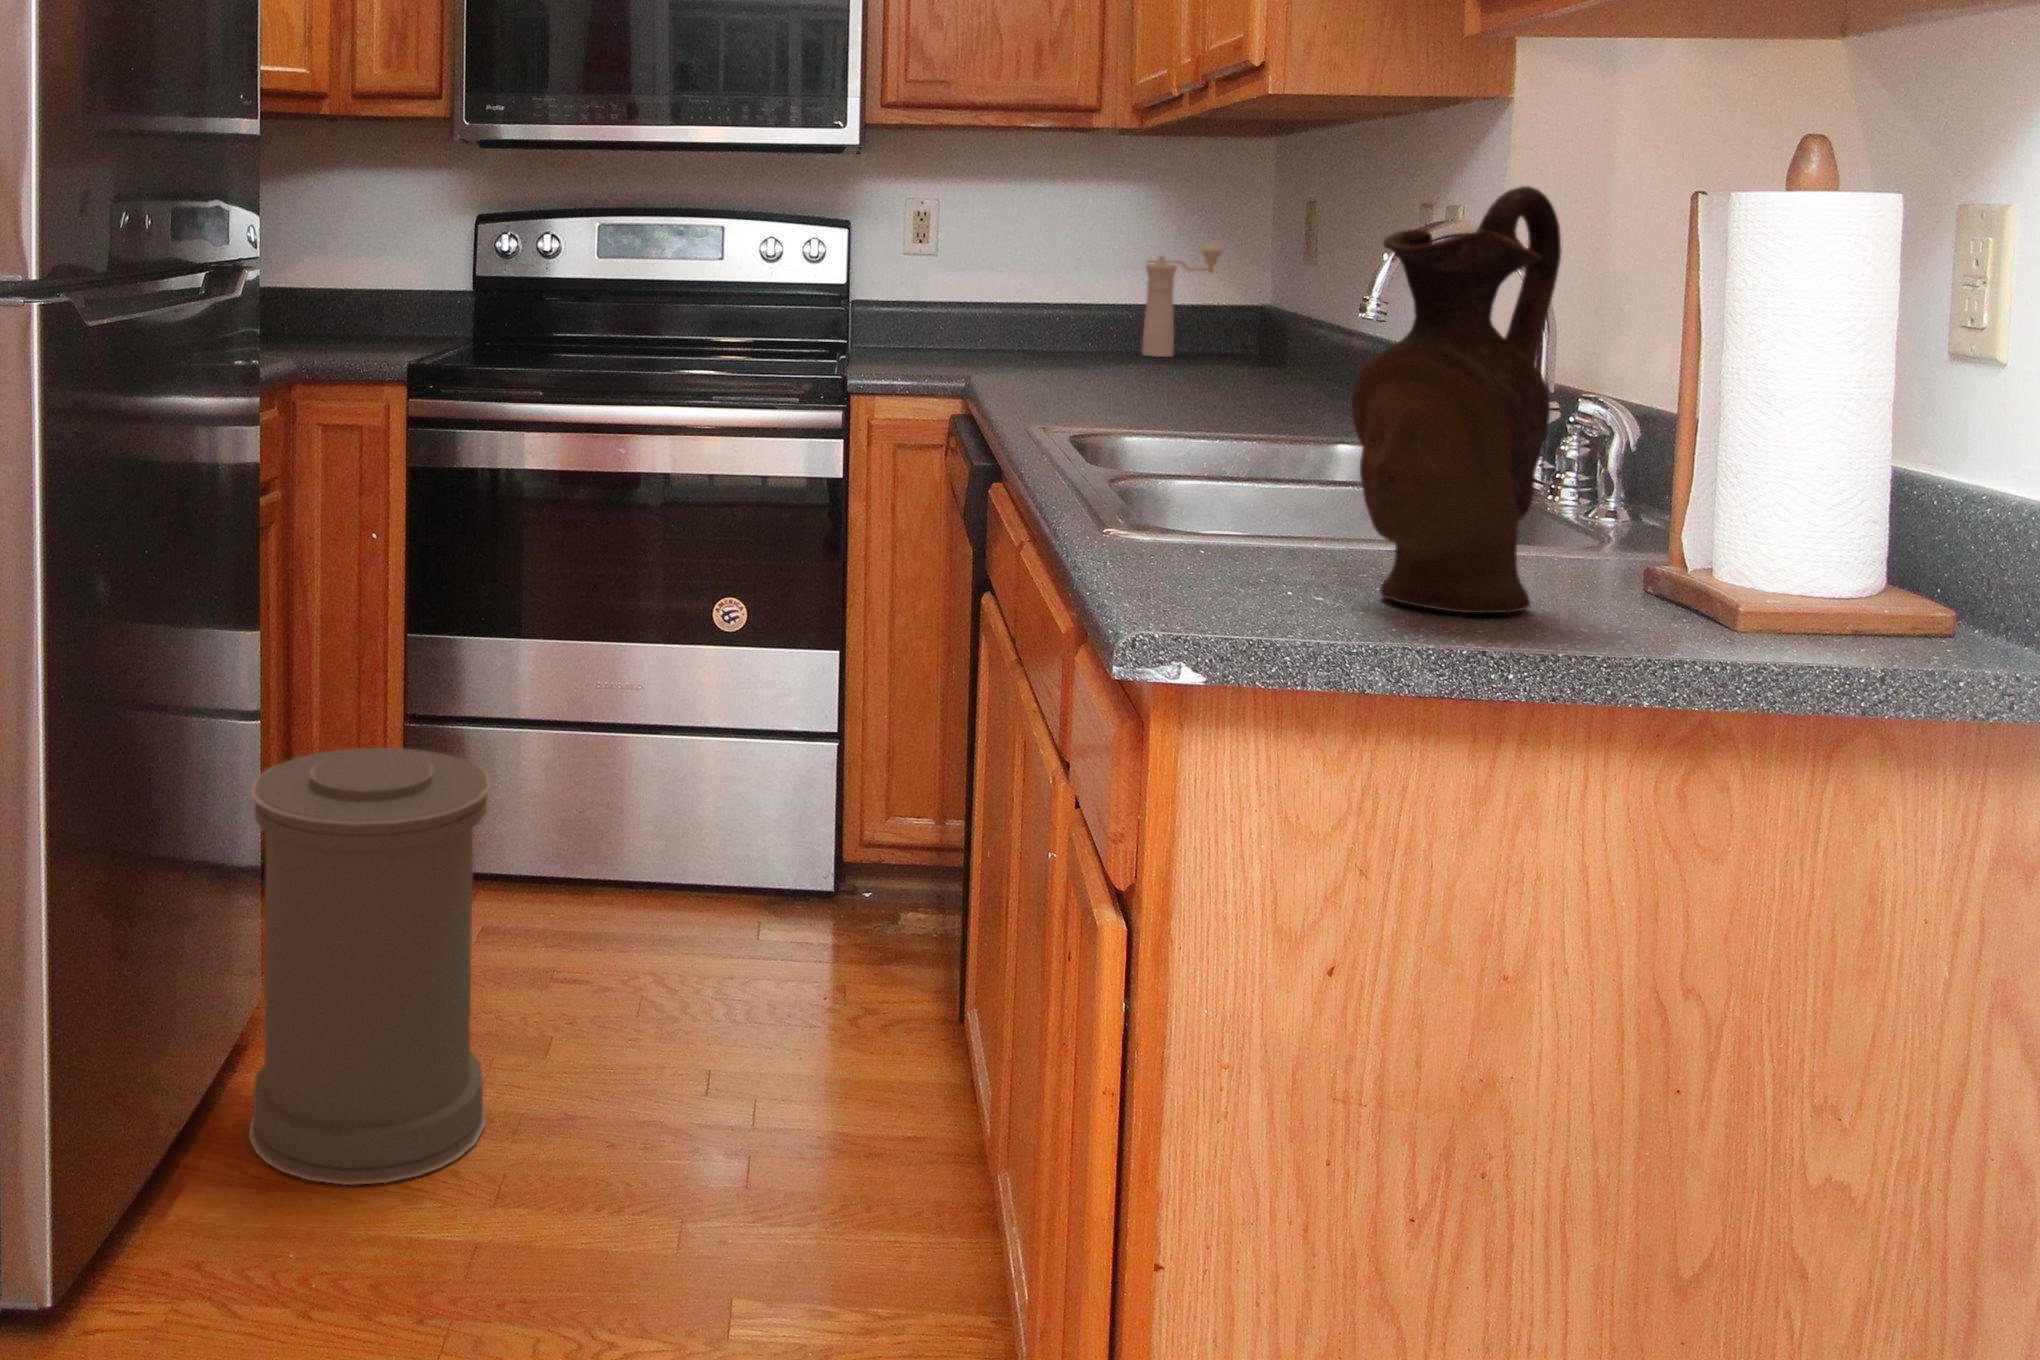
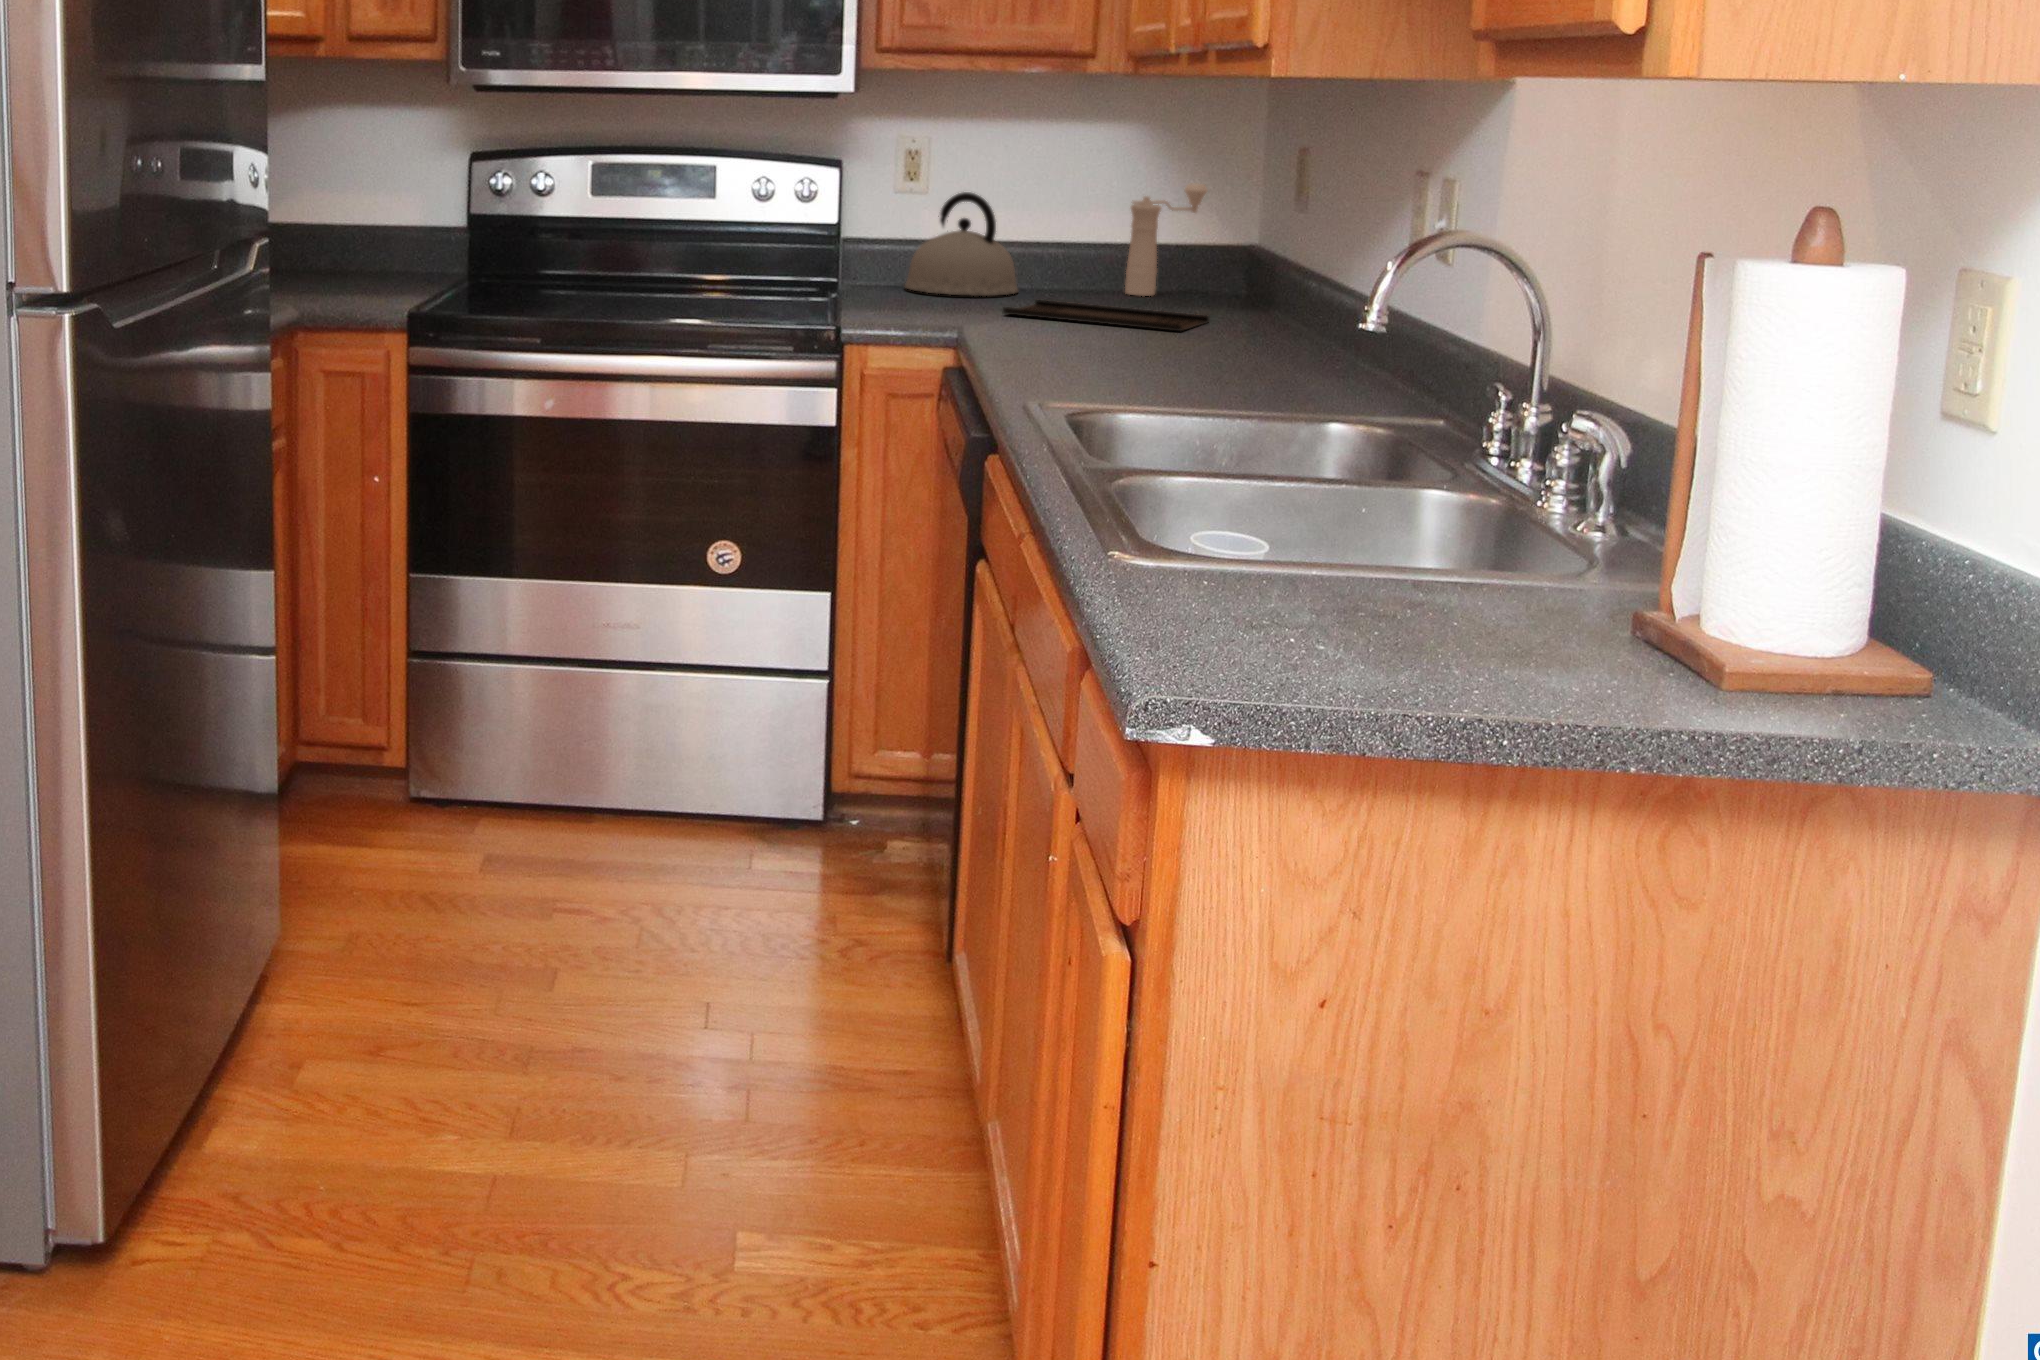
ceramic pitcher: present [1352,186,1561,613] -> none [1357,250,1569,669]
kettle: none [917,252,1034,356] -> present [905,192,1018,296]
tray: none [1016,357,1227,382] -> present [1003,300,1209,331]
trash can: present [249,748,491,1185] -> none [275,700,502,1110]

